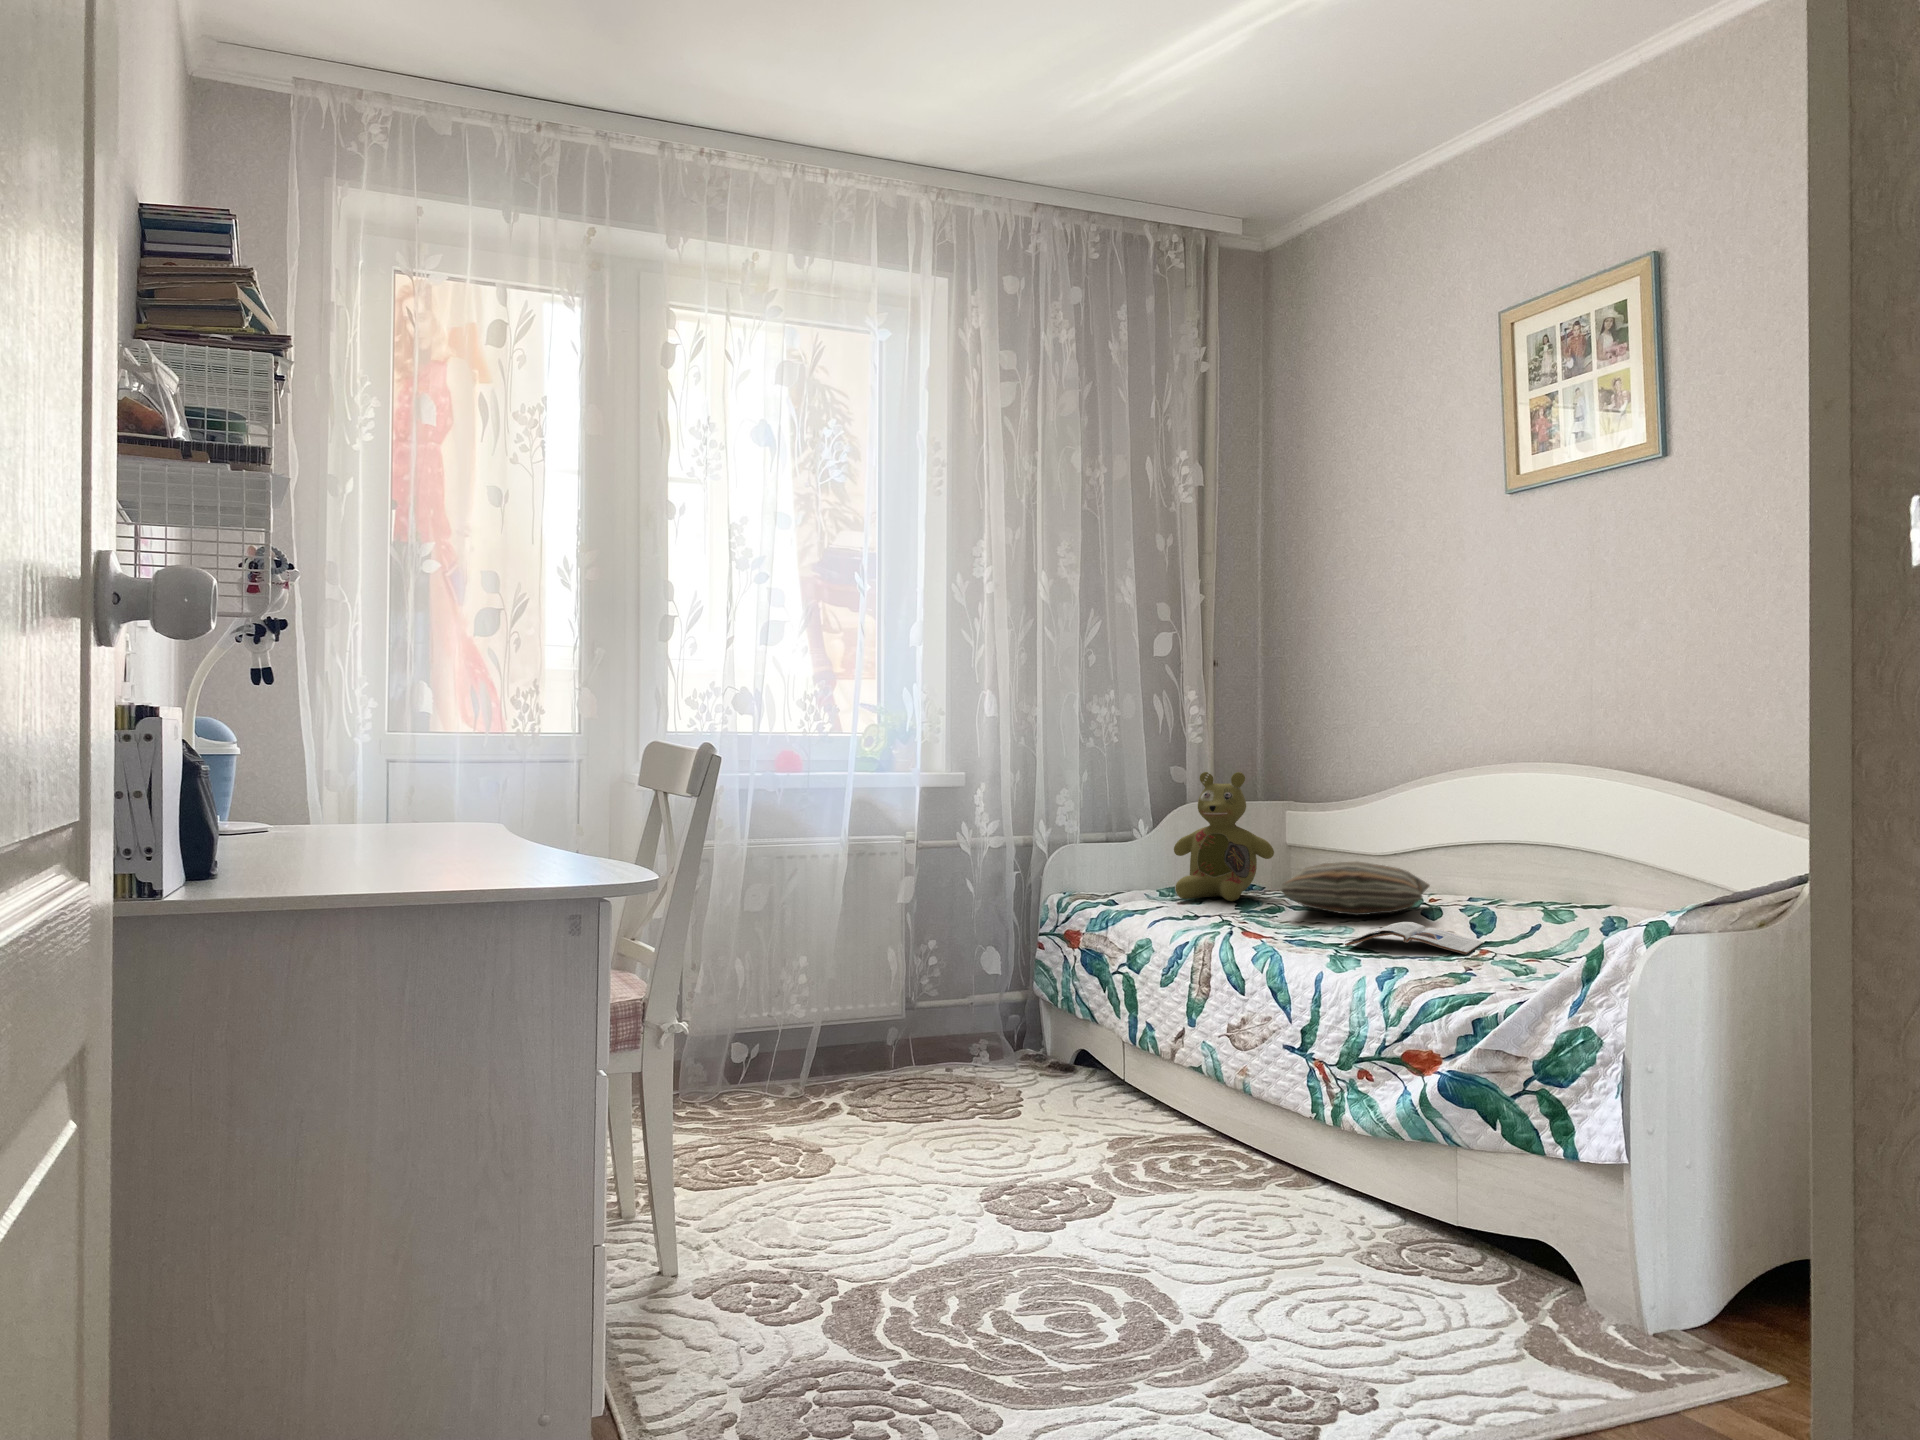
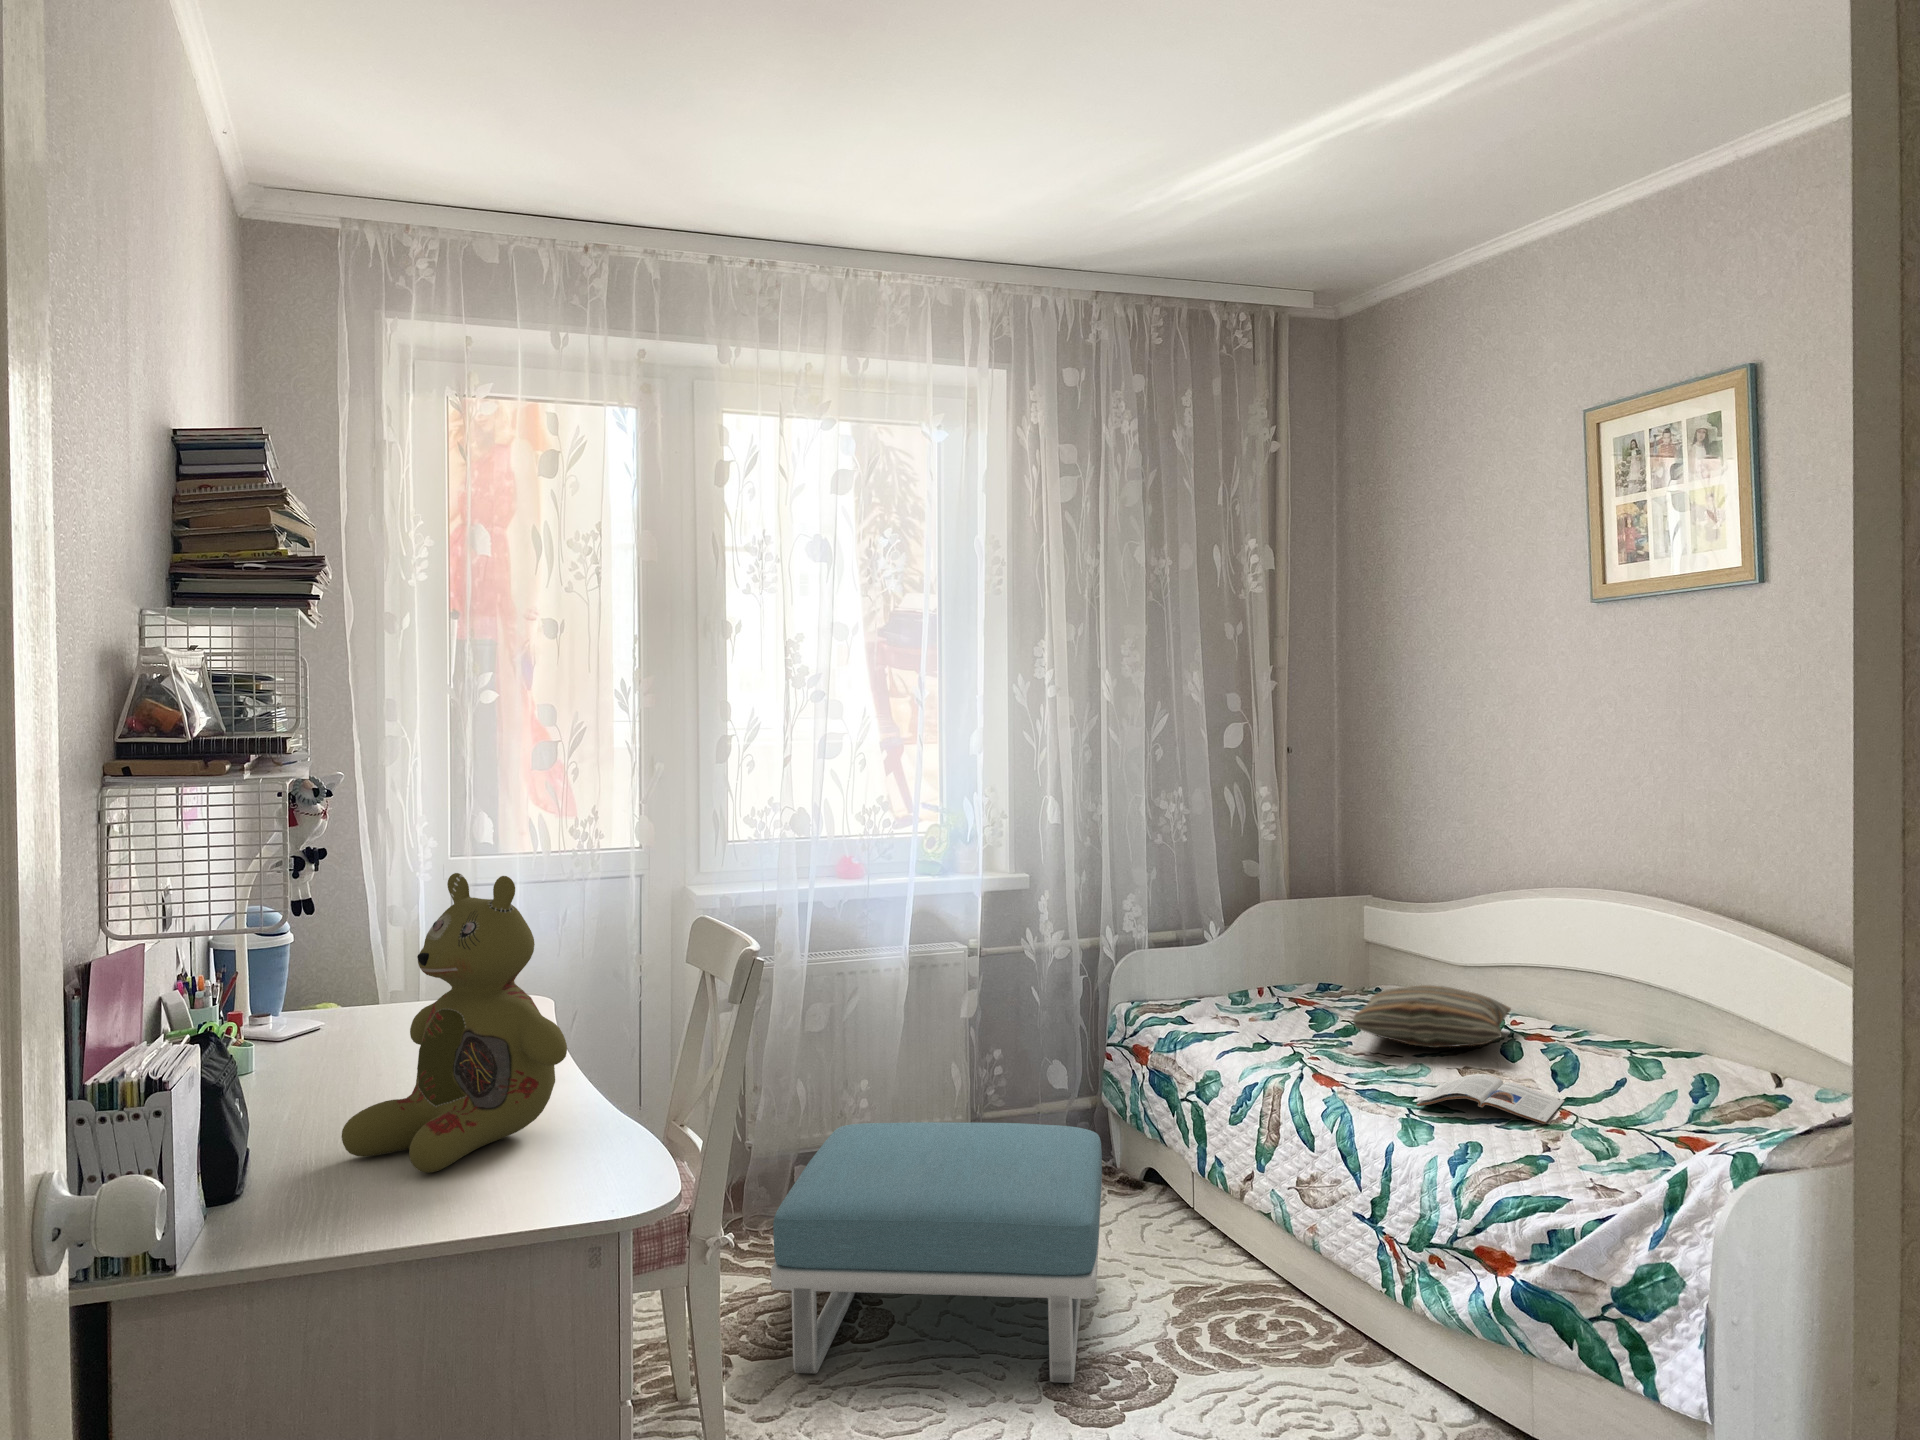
stuffed bear: present [1174,772,1274,901] -> present [342,873,567,1173]
footstool: none [716,985,1038,1203] -> present [771,1122,1102,1383]

